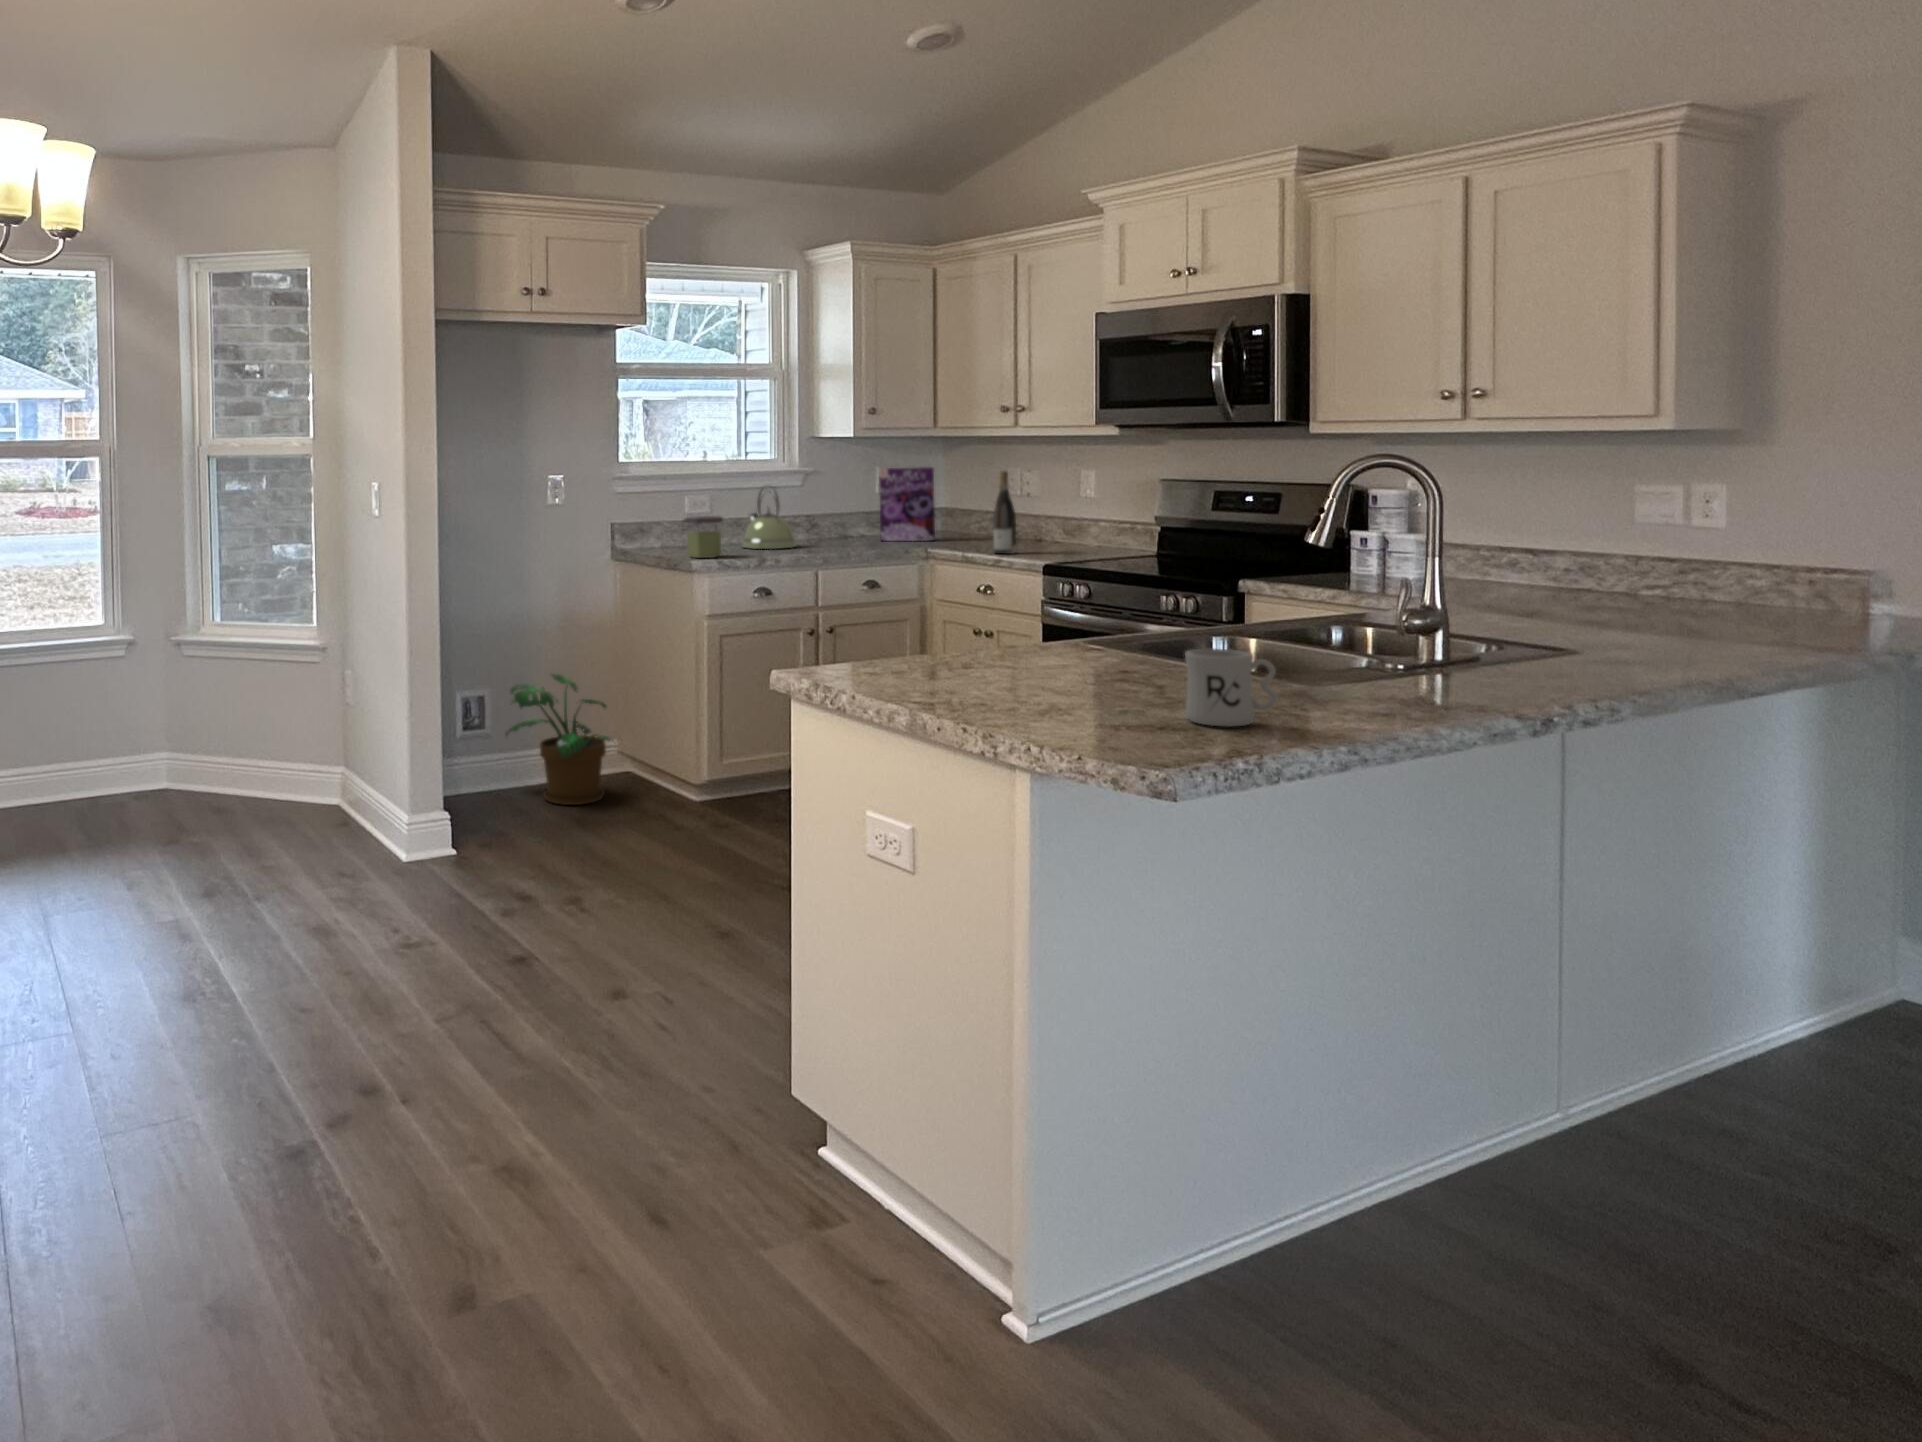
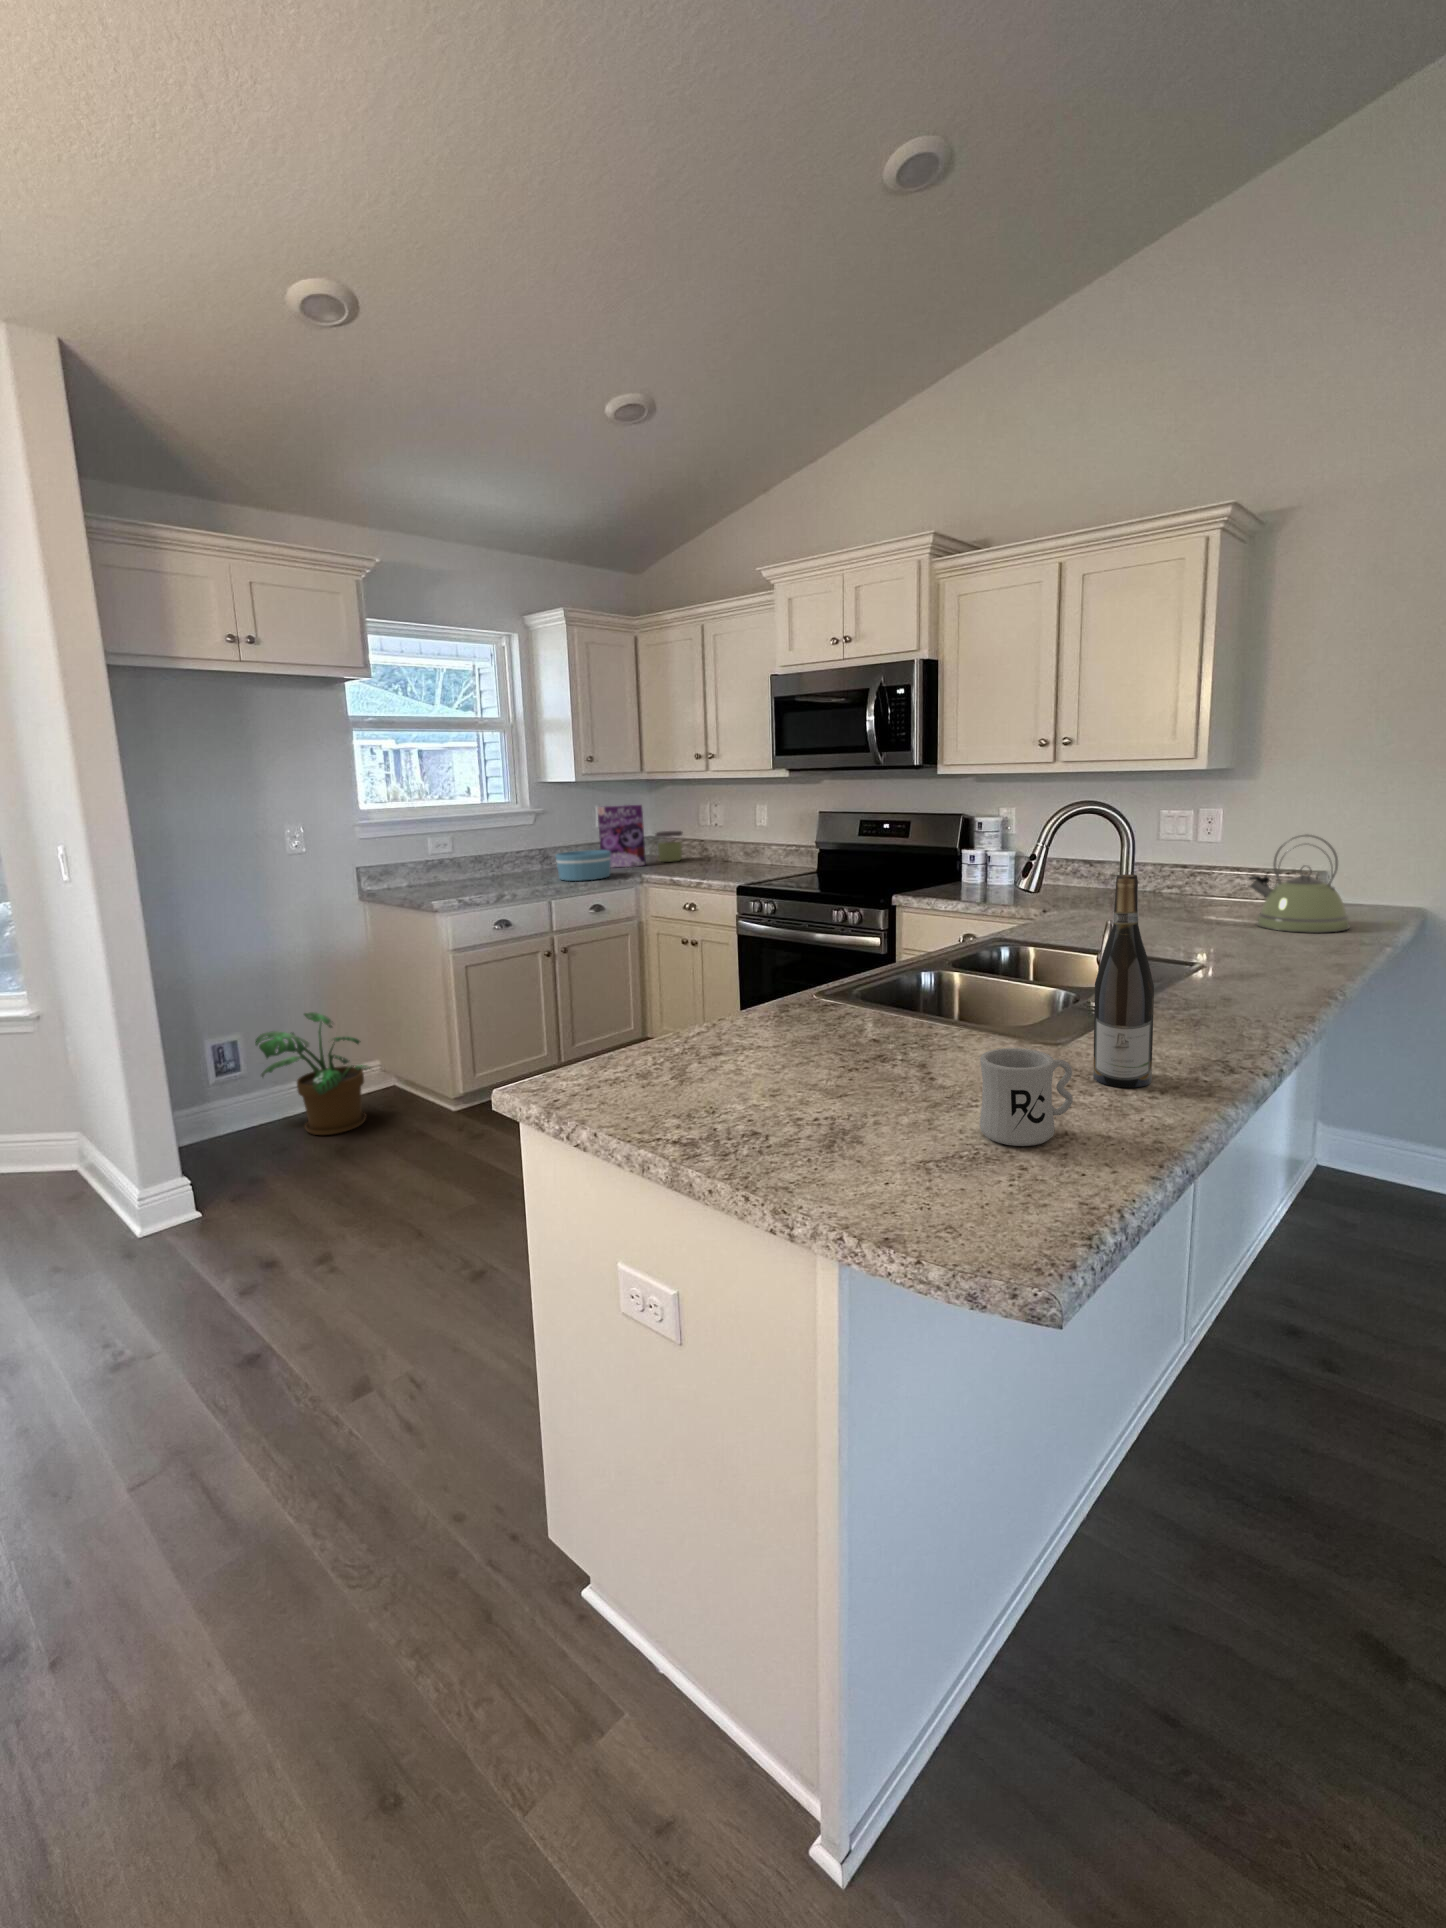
wine bottle: present [993,472,1017,554] -> present [1093,874,1154,1088]
kettle: present [742,486,796,549] -> present [1249,835,1350,933]
jar: present [684,516,723,558] -> present [656,831,683,862]
bowl: none [827,518,892,551] -> present [556,850,611,881]

